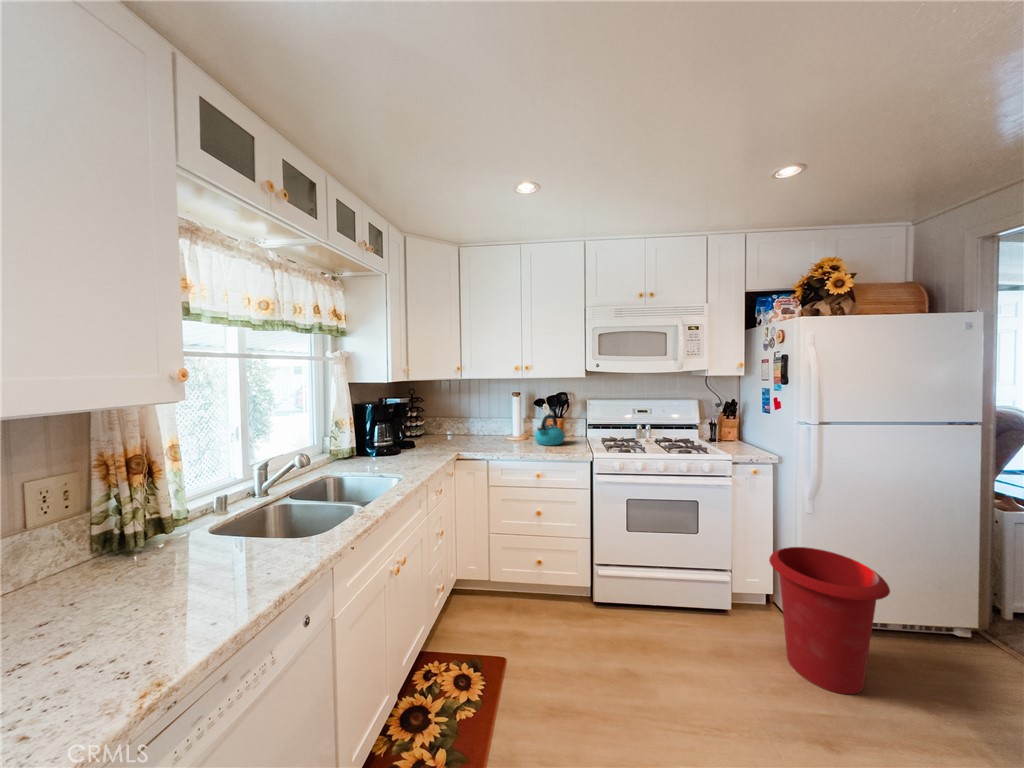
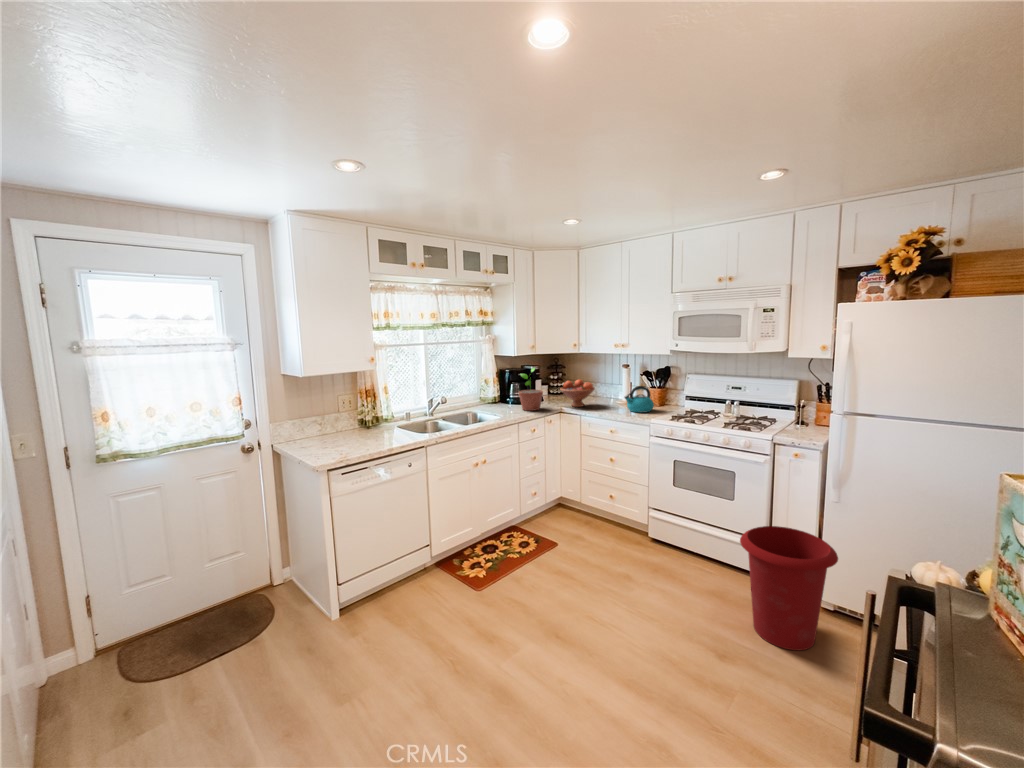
potted plant: none [401,397,437,460] -> present [519,368,543,411]
fruit bowl: none [448,412,492,448] -> present [560,380,595,407]

